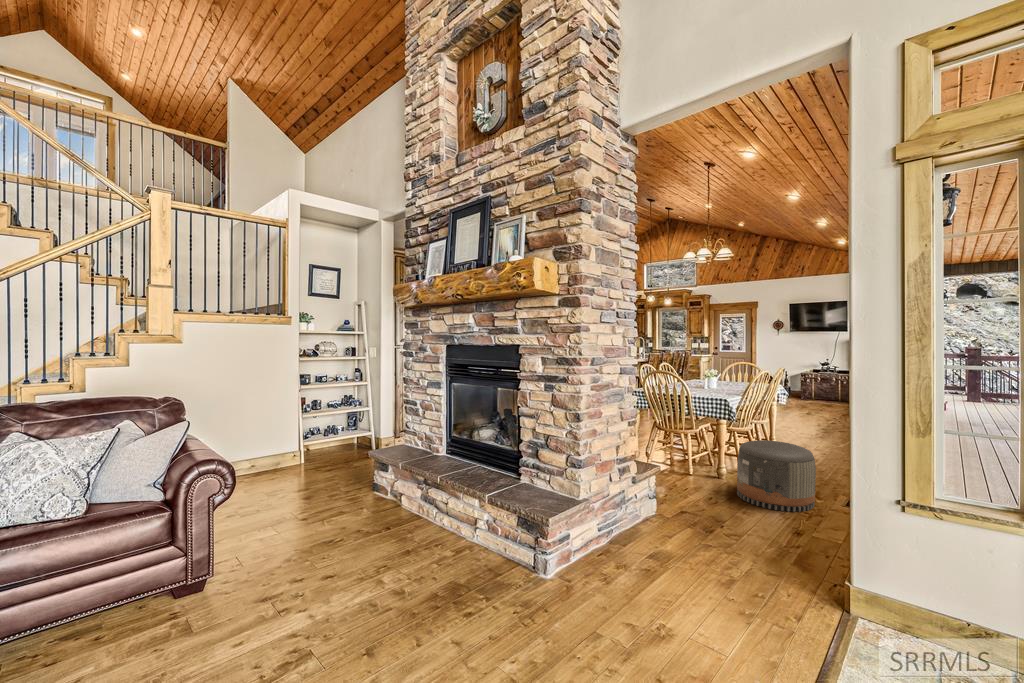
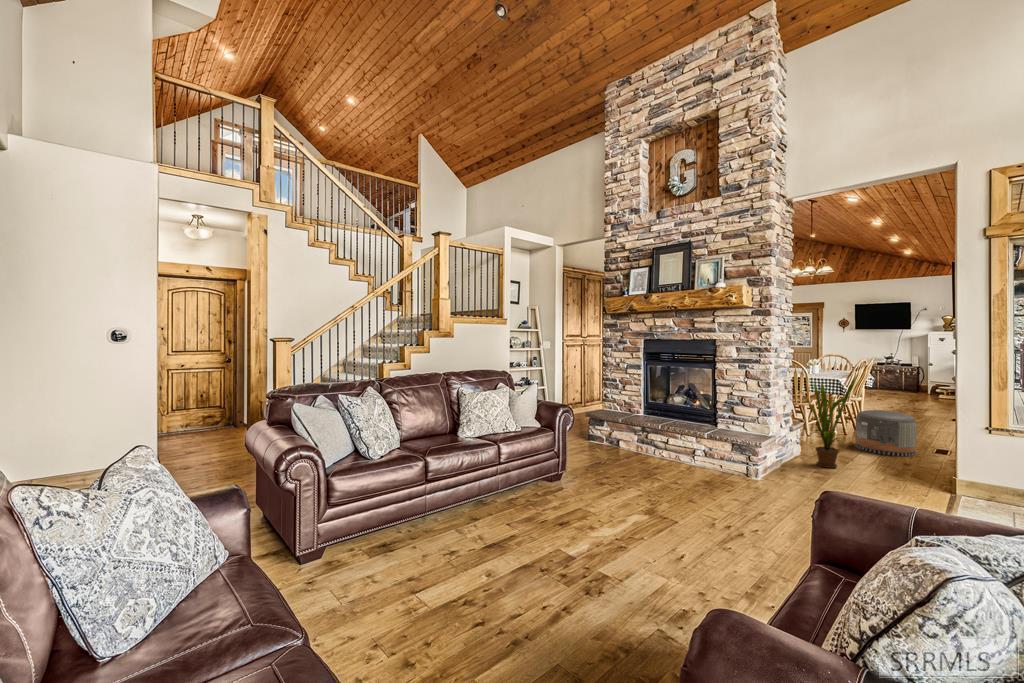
house plant: none [630,390,721,545] -> present [801,374,858,468]

